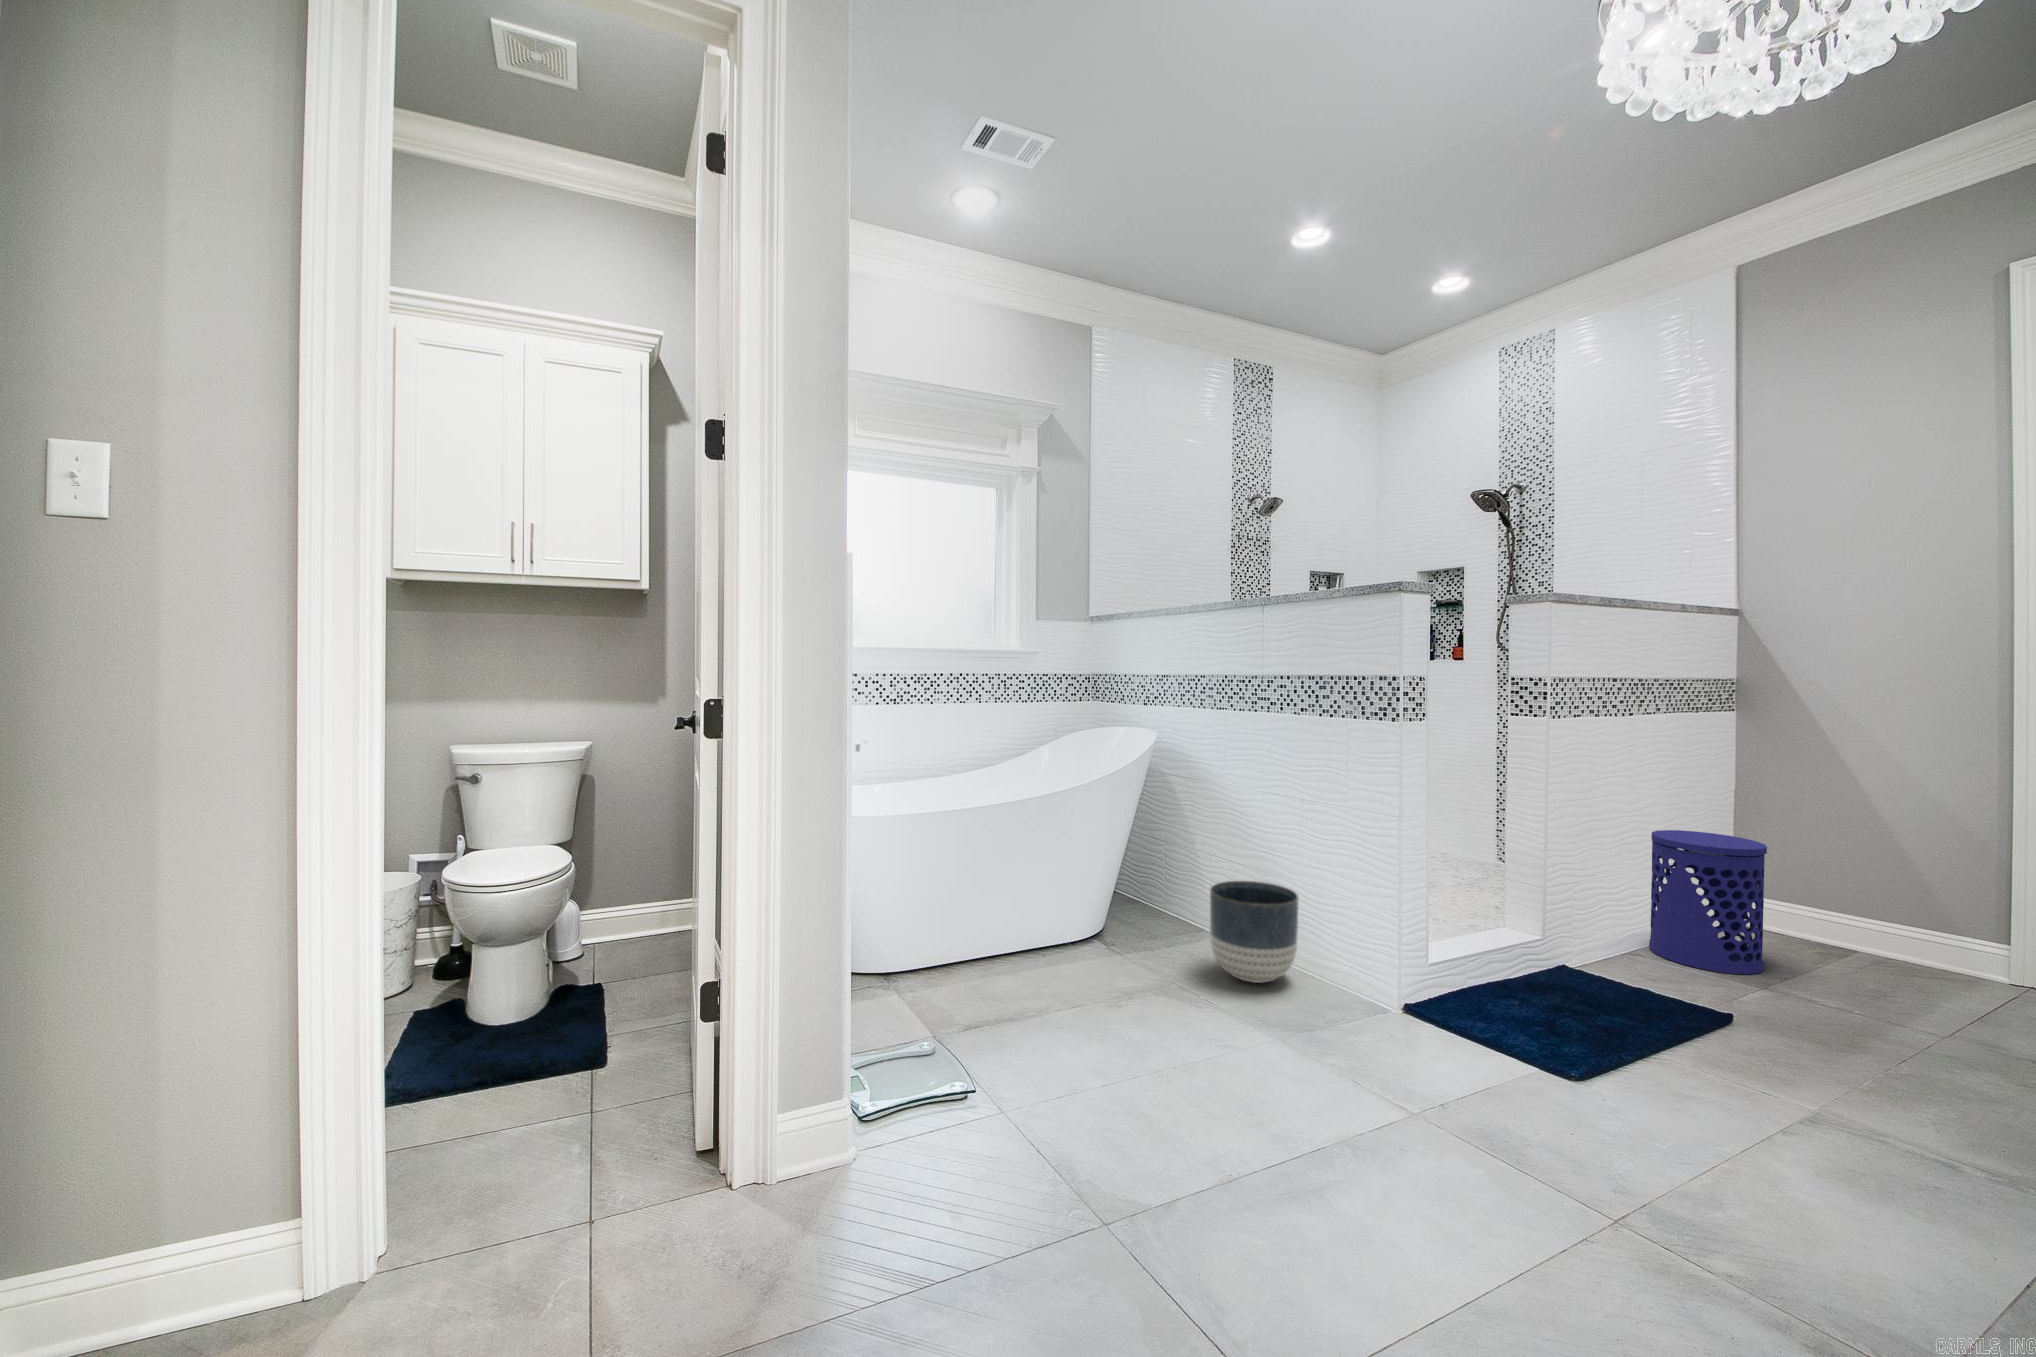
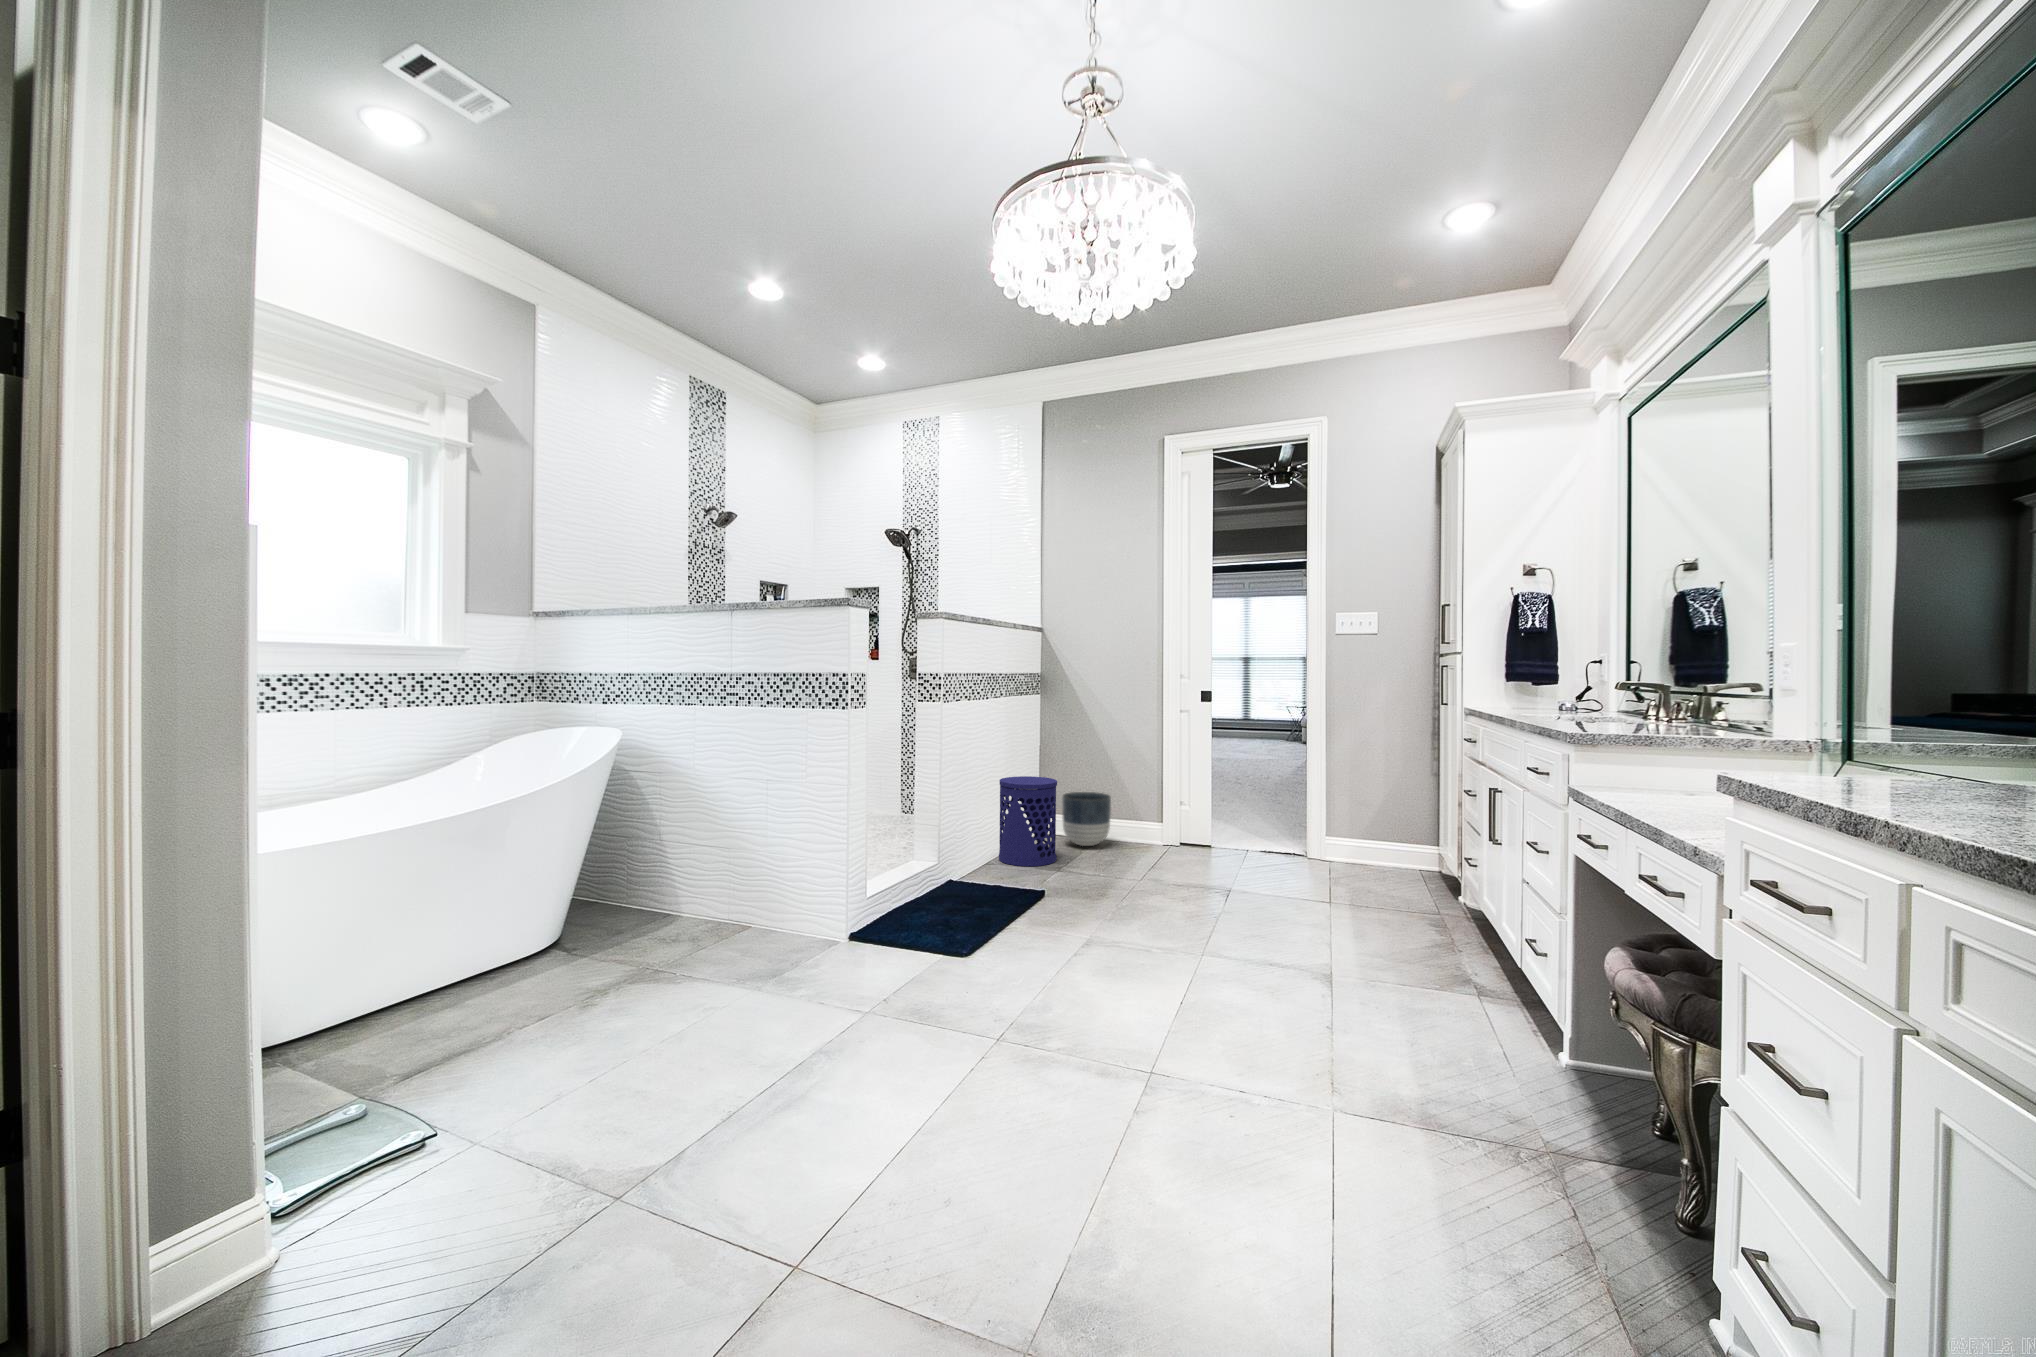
planter: present [1210,881,1298,983] -> present [1062,792,1111,846]

